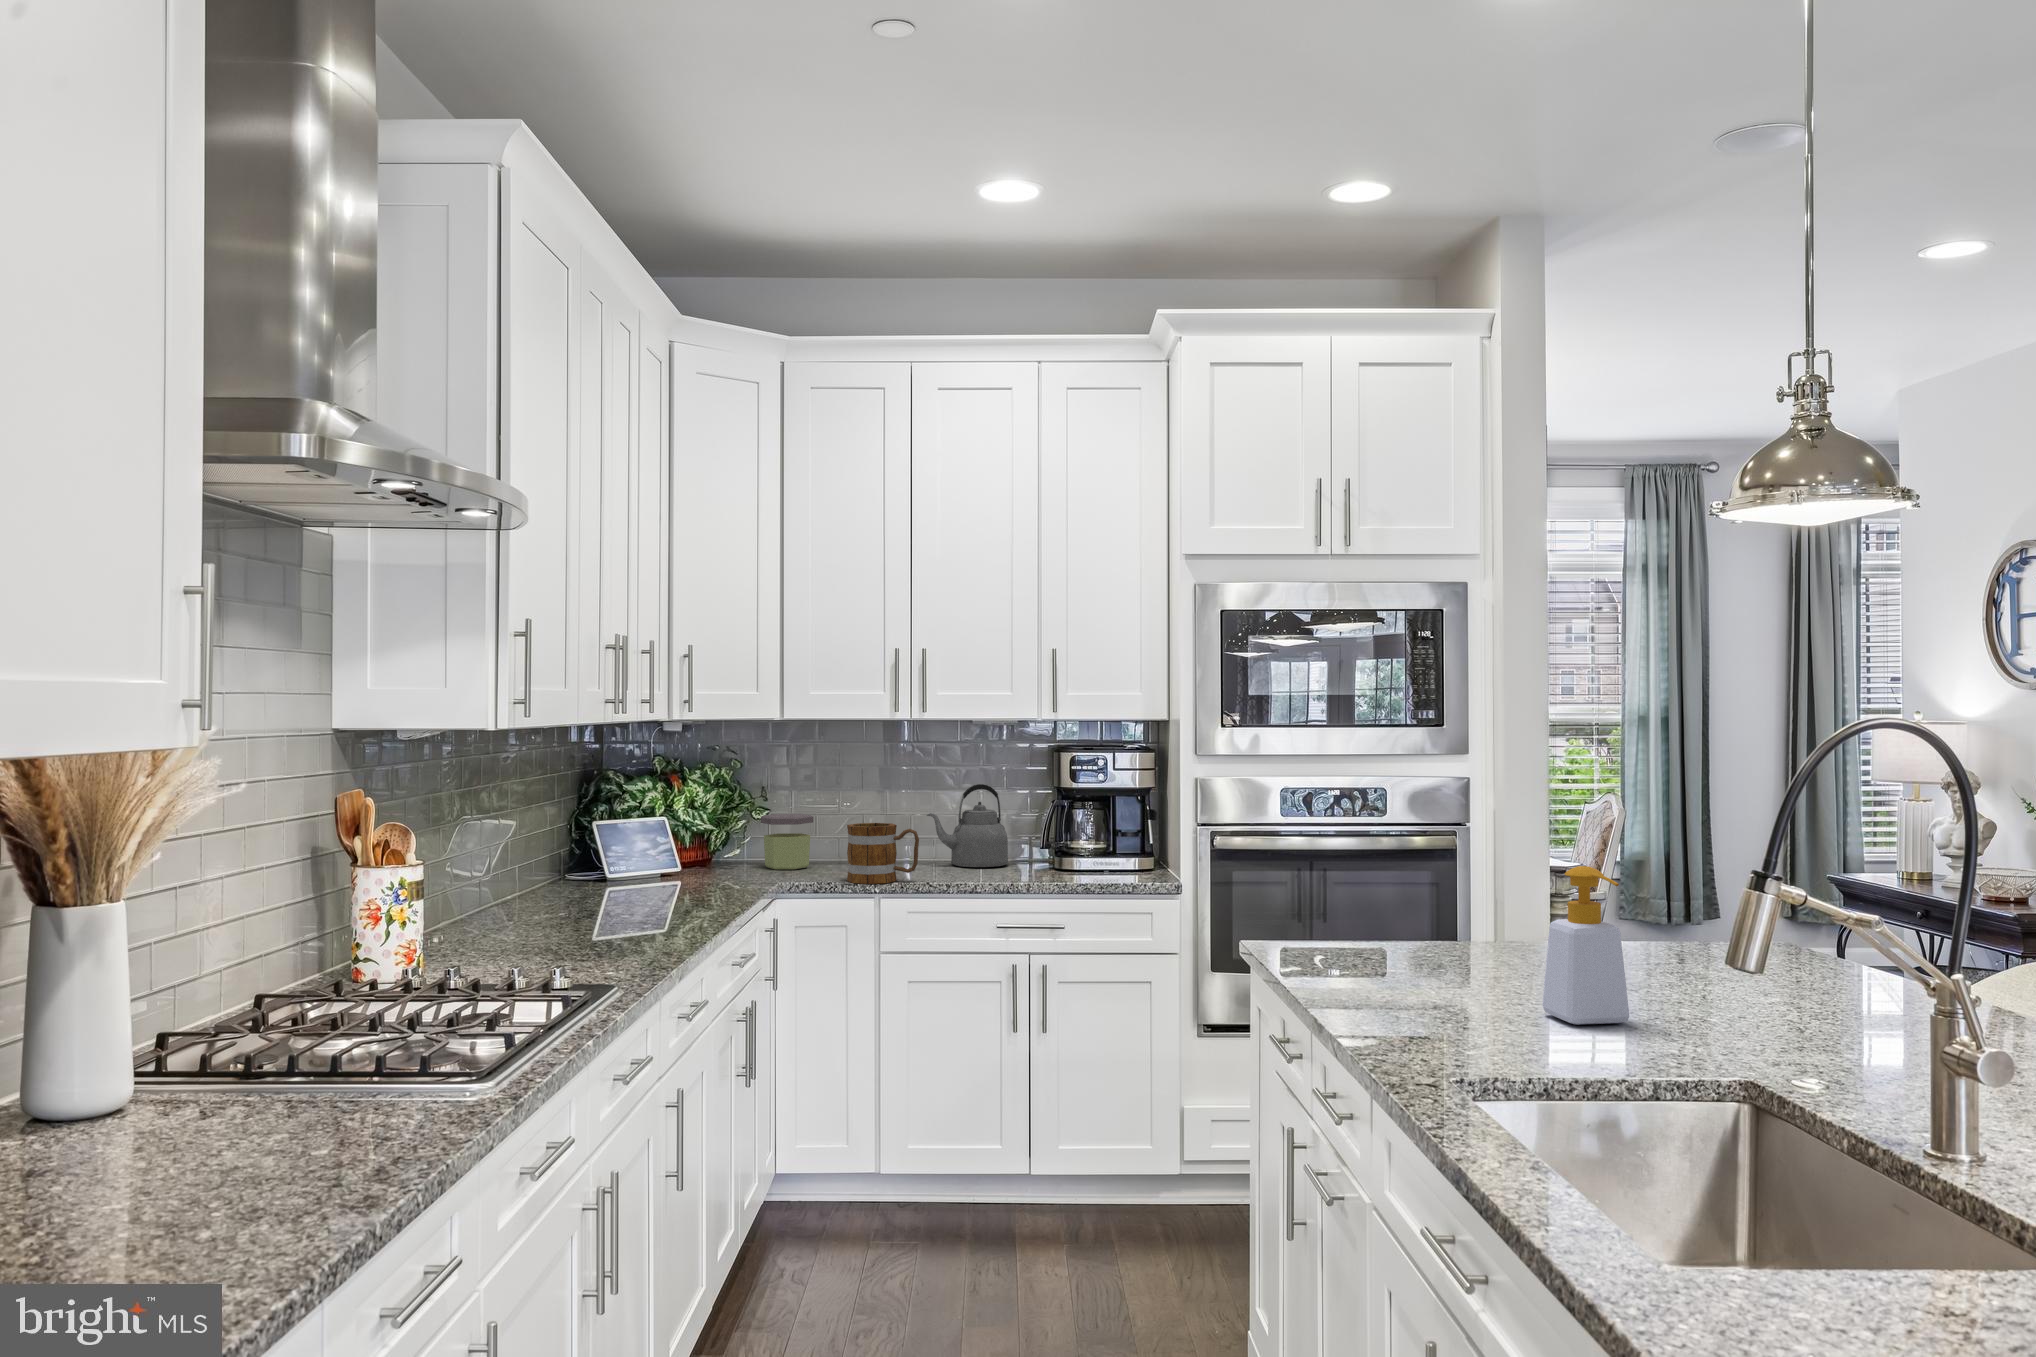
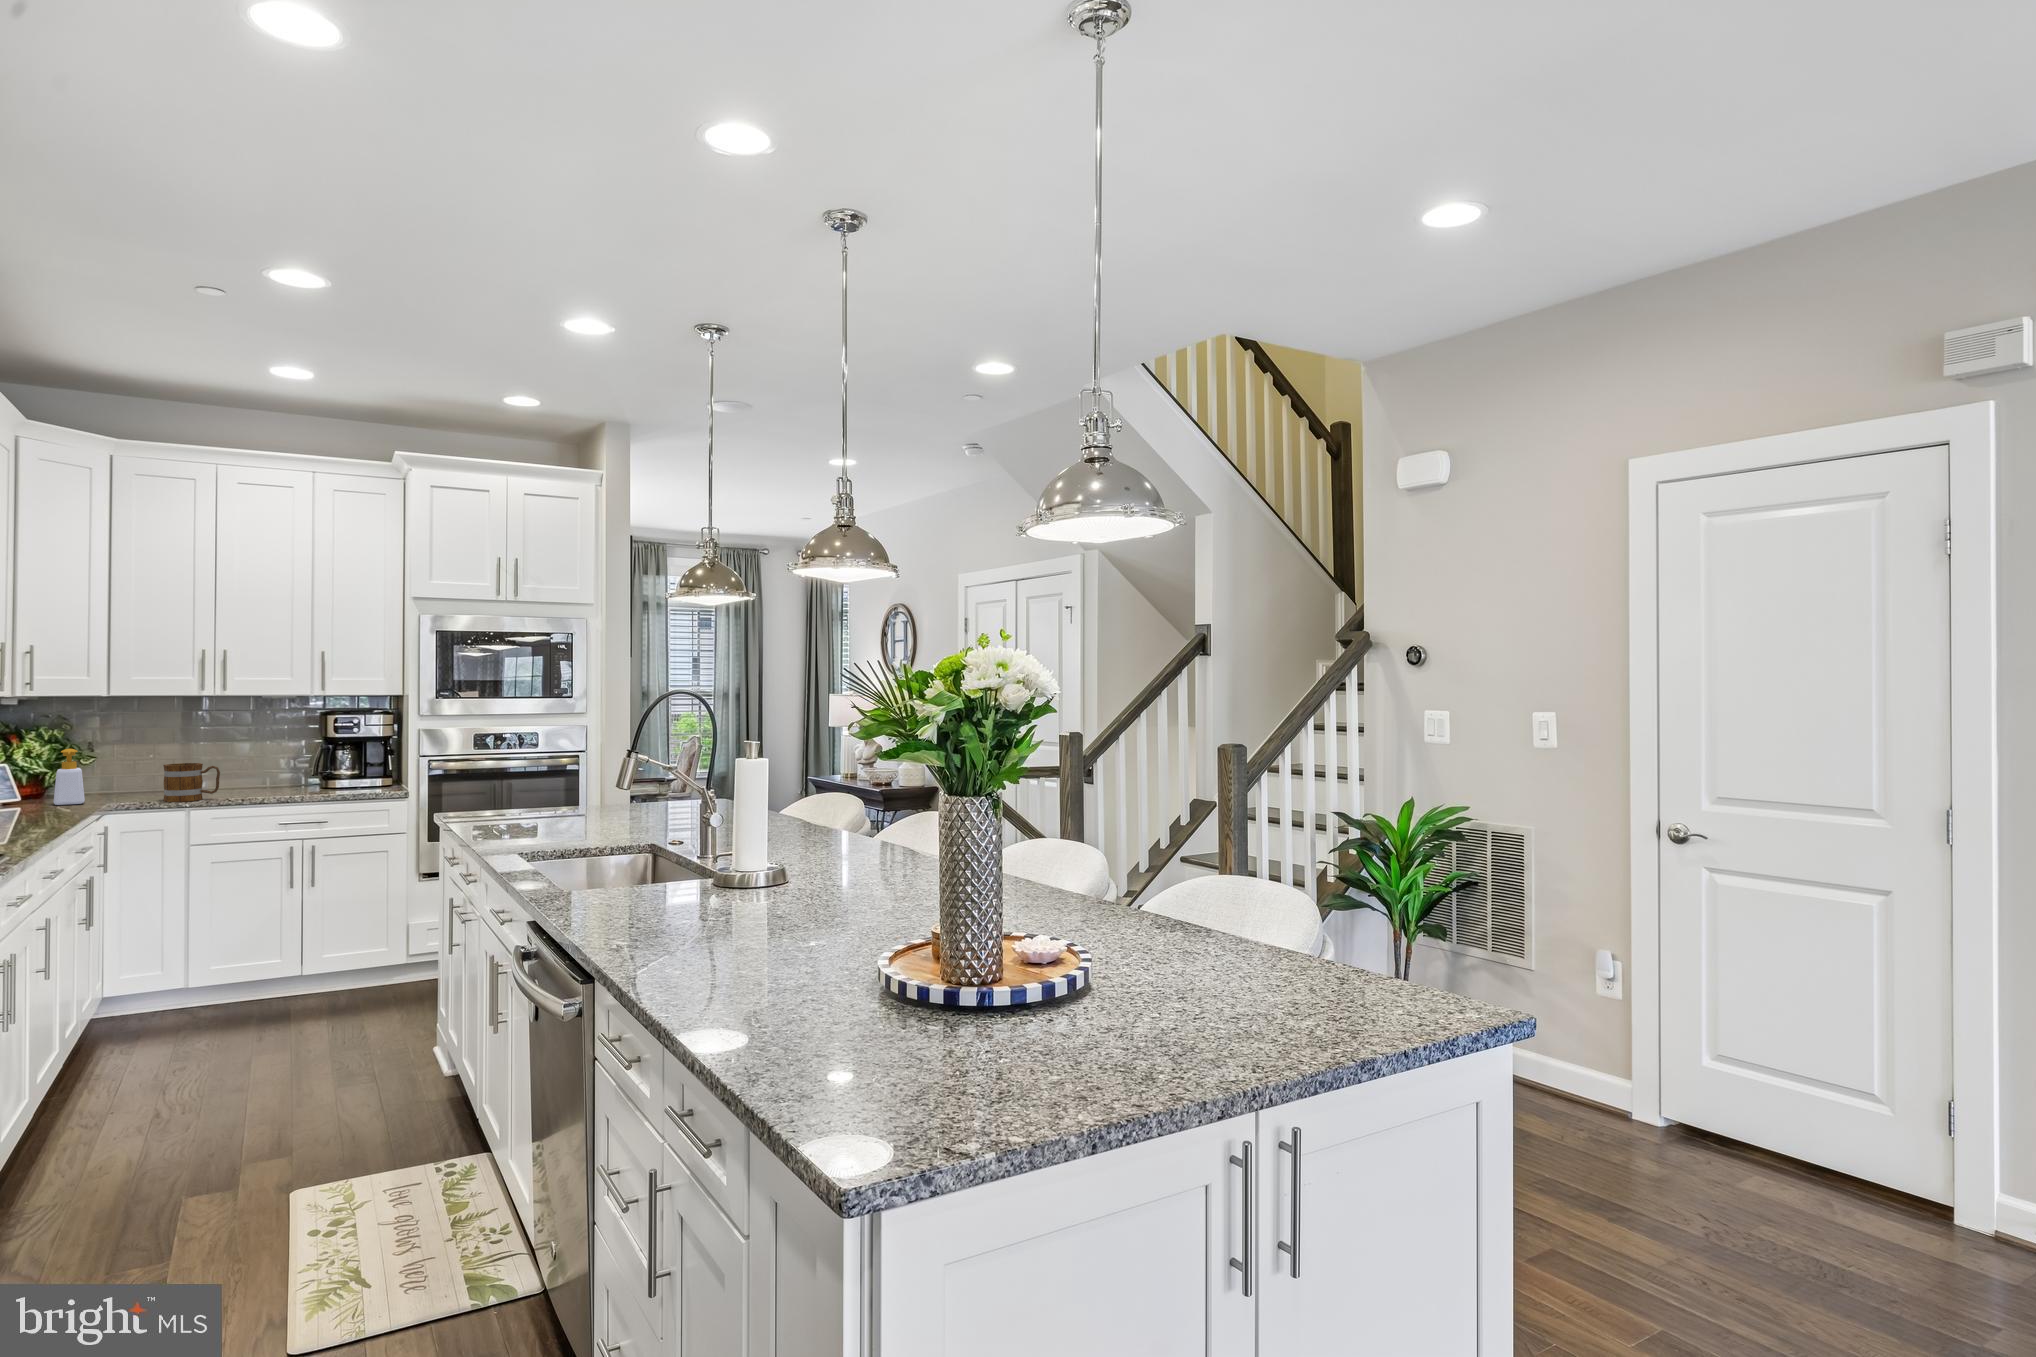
kettle: present [926,784,1008,867] -> none [226,737,289,790]
jar: present [761,814,813,870] -> none [89,759,134,797]
soap bottle: present [1542,866,1629,1025] -> present [54,749,85,805]

